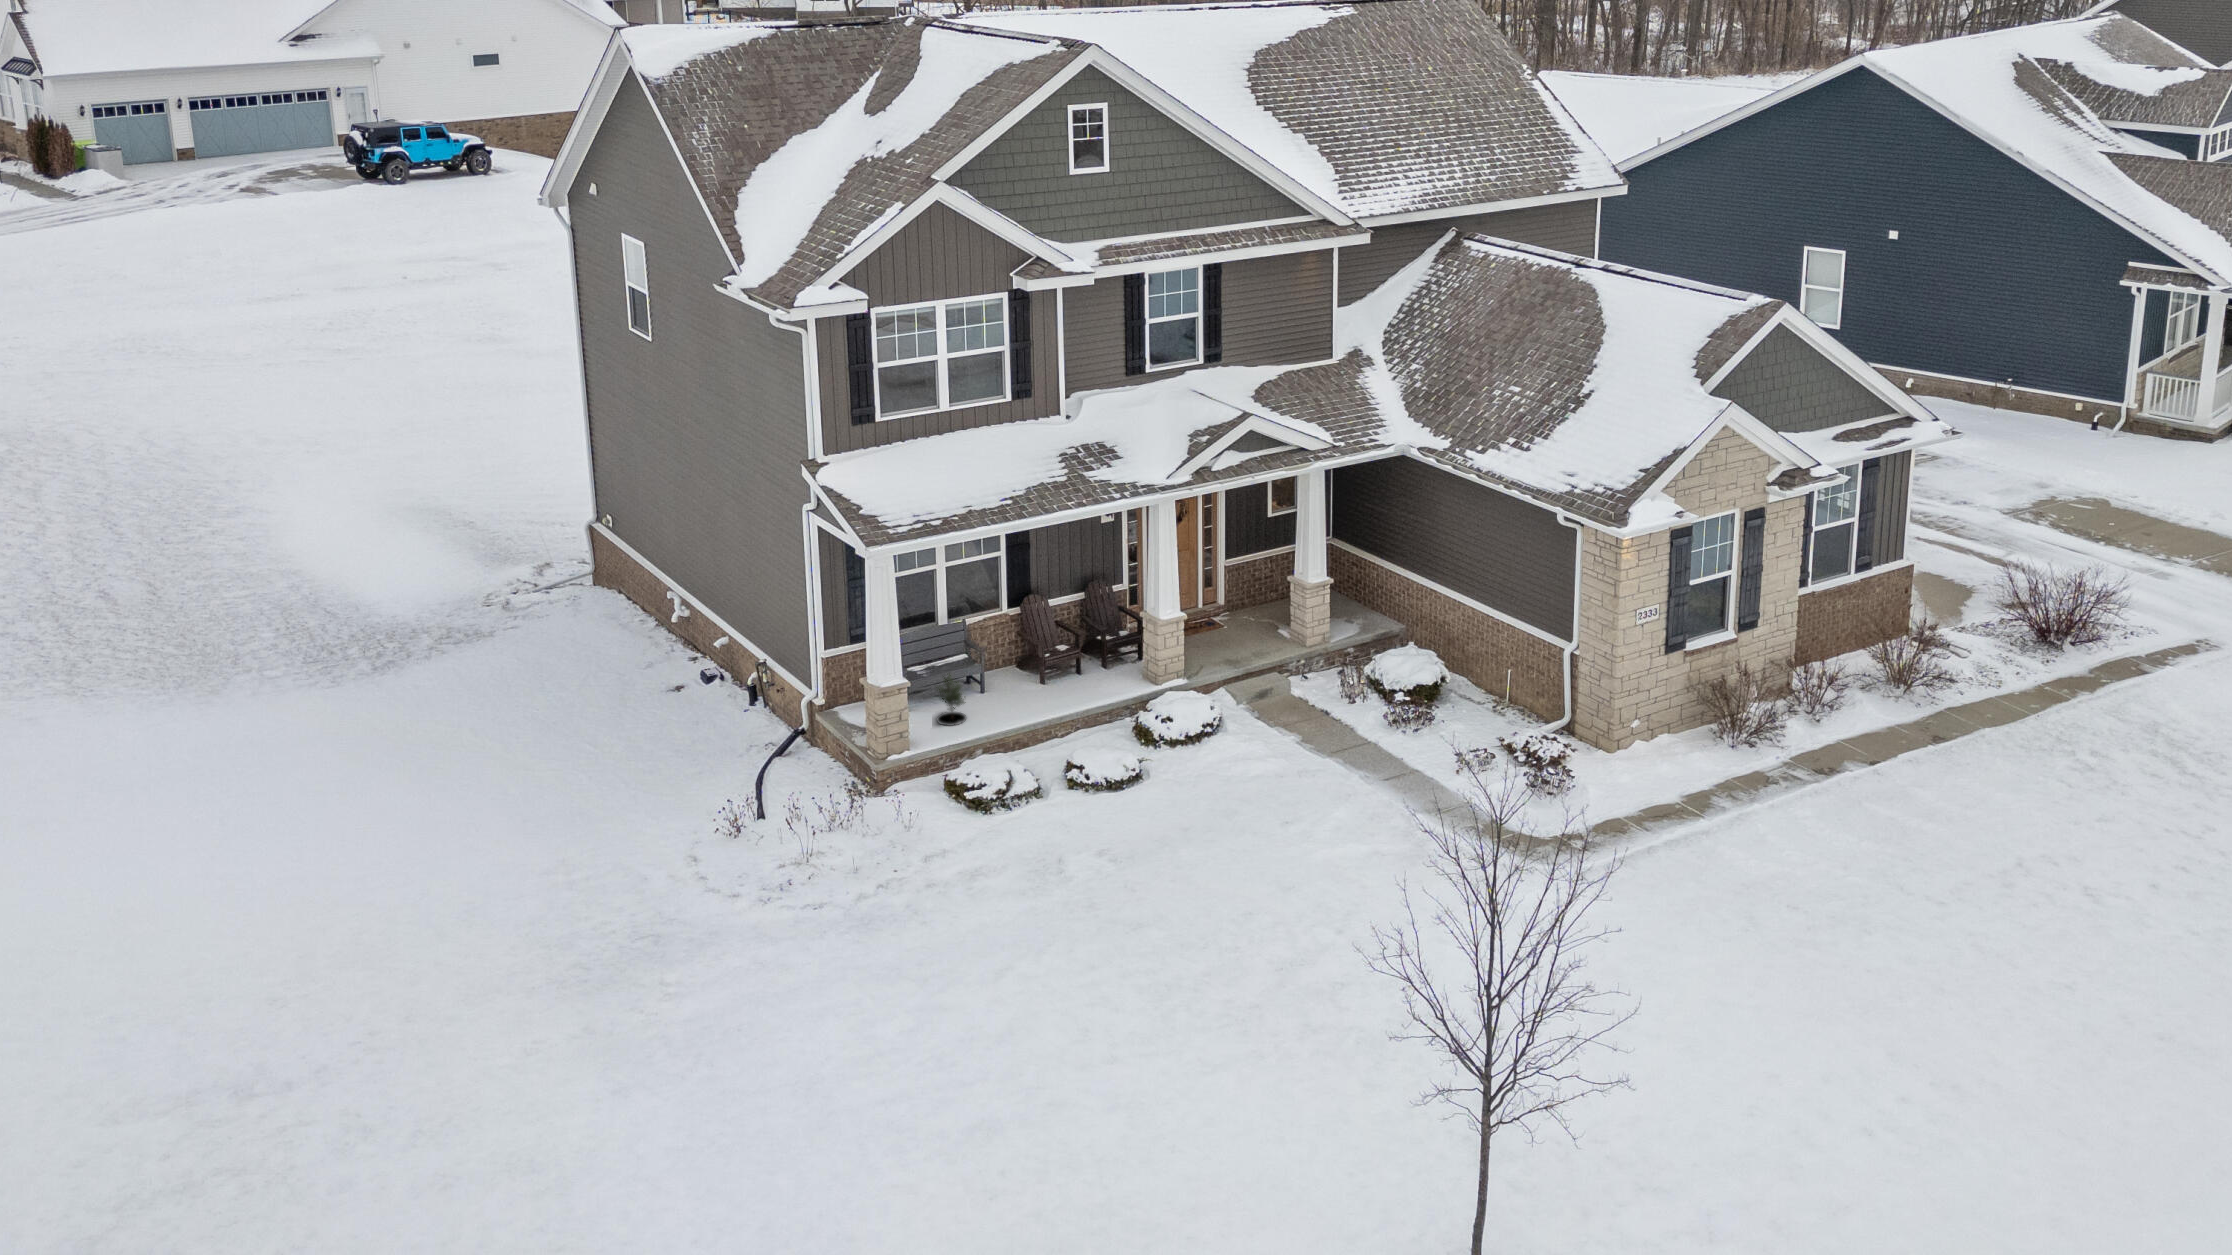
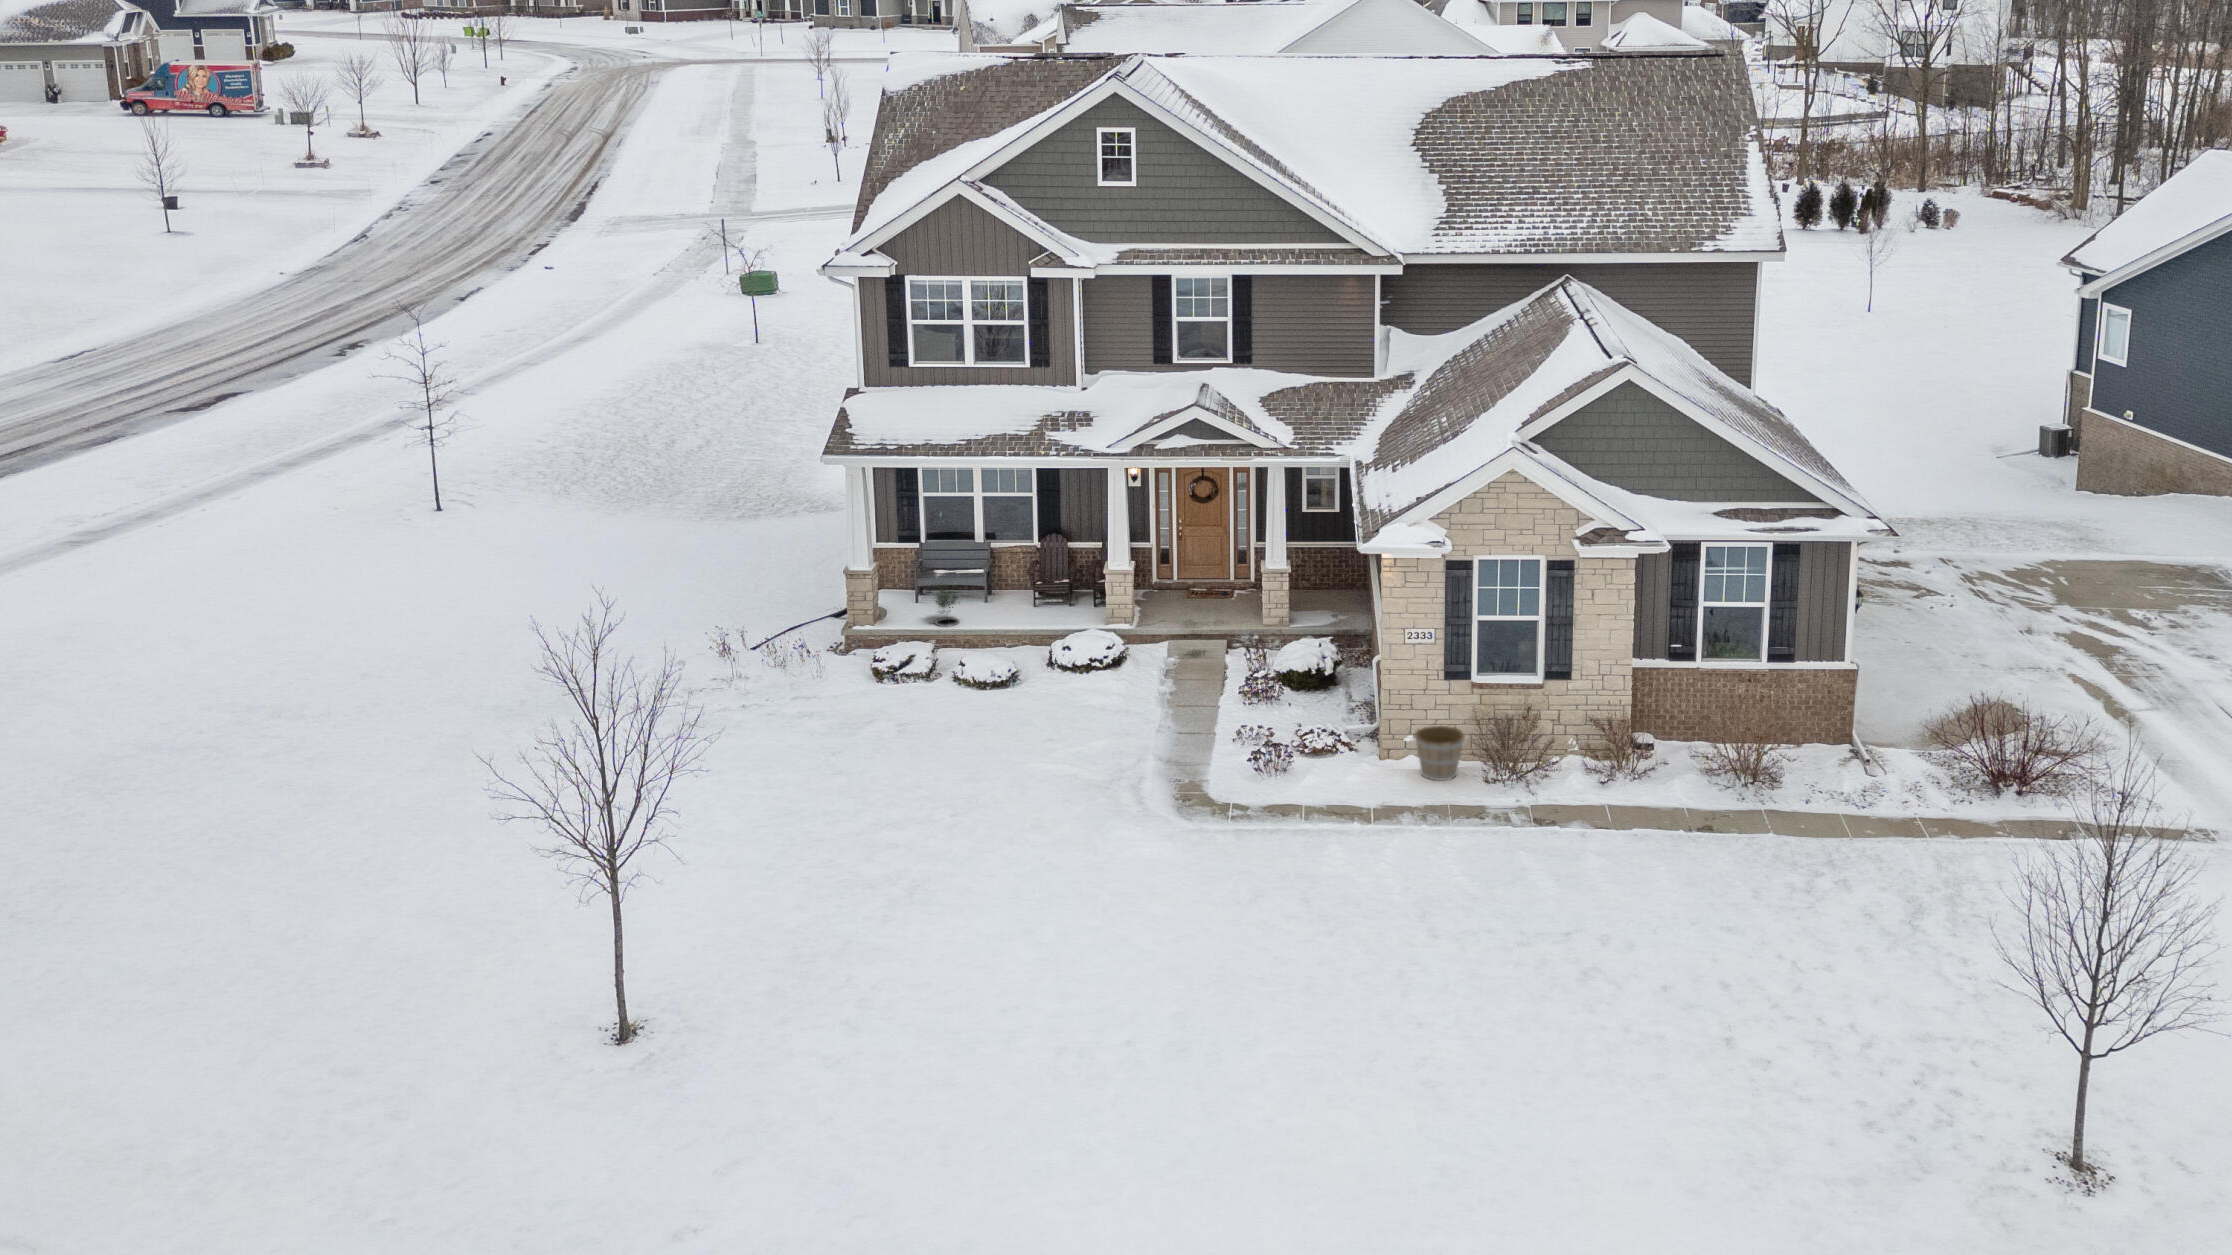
wooden bucket: none [1657,694,1707,751] -> present [1415,726,1465,781]

